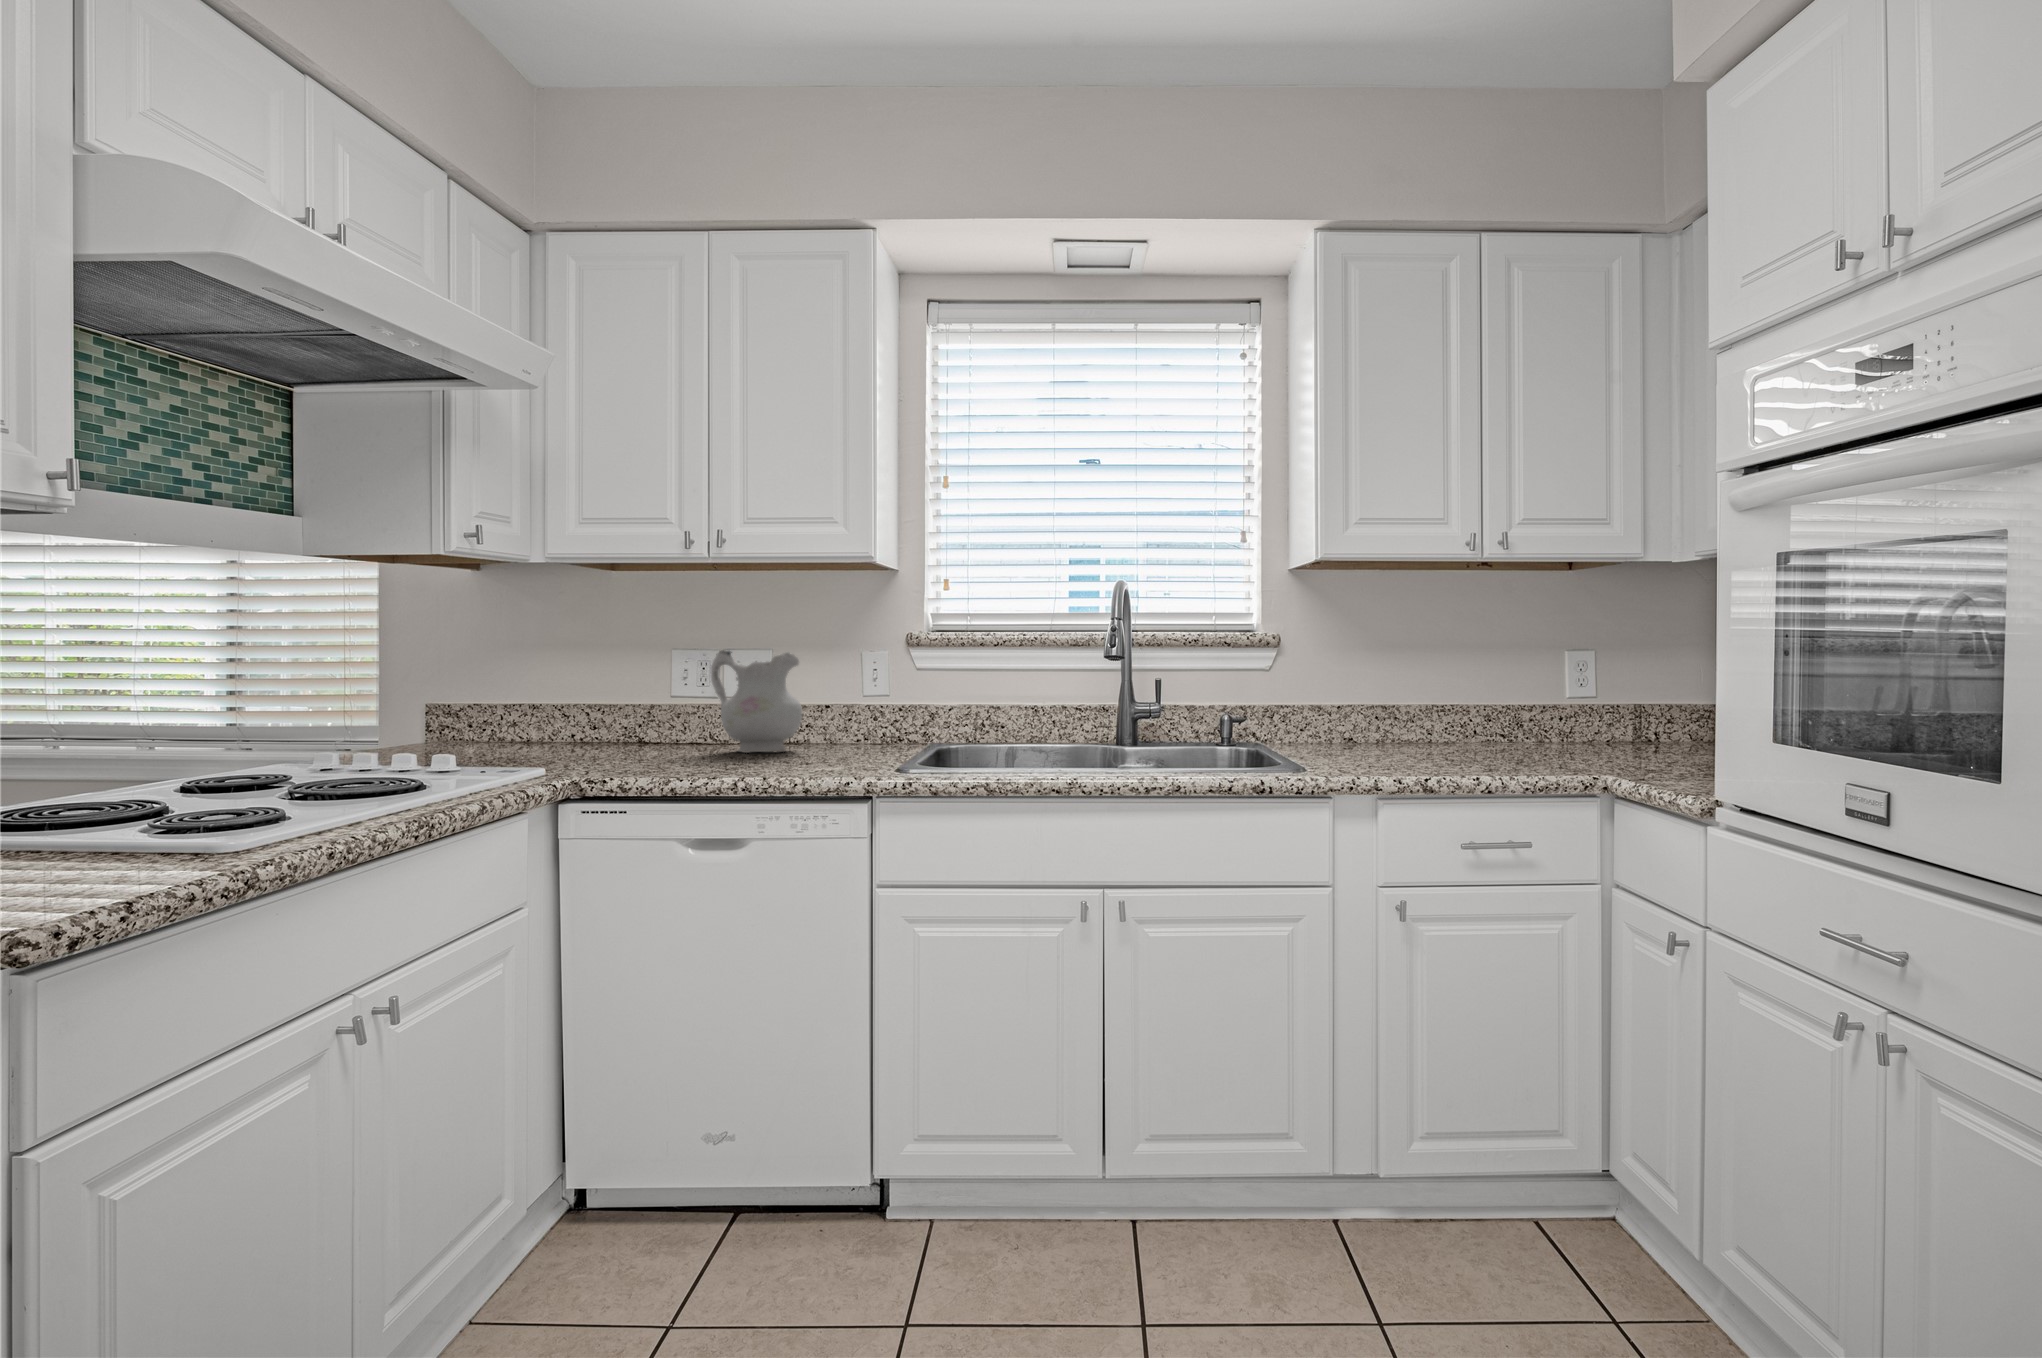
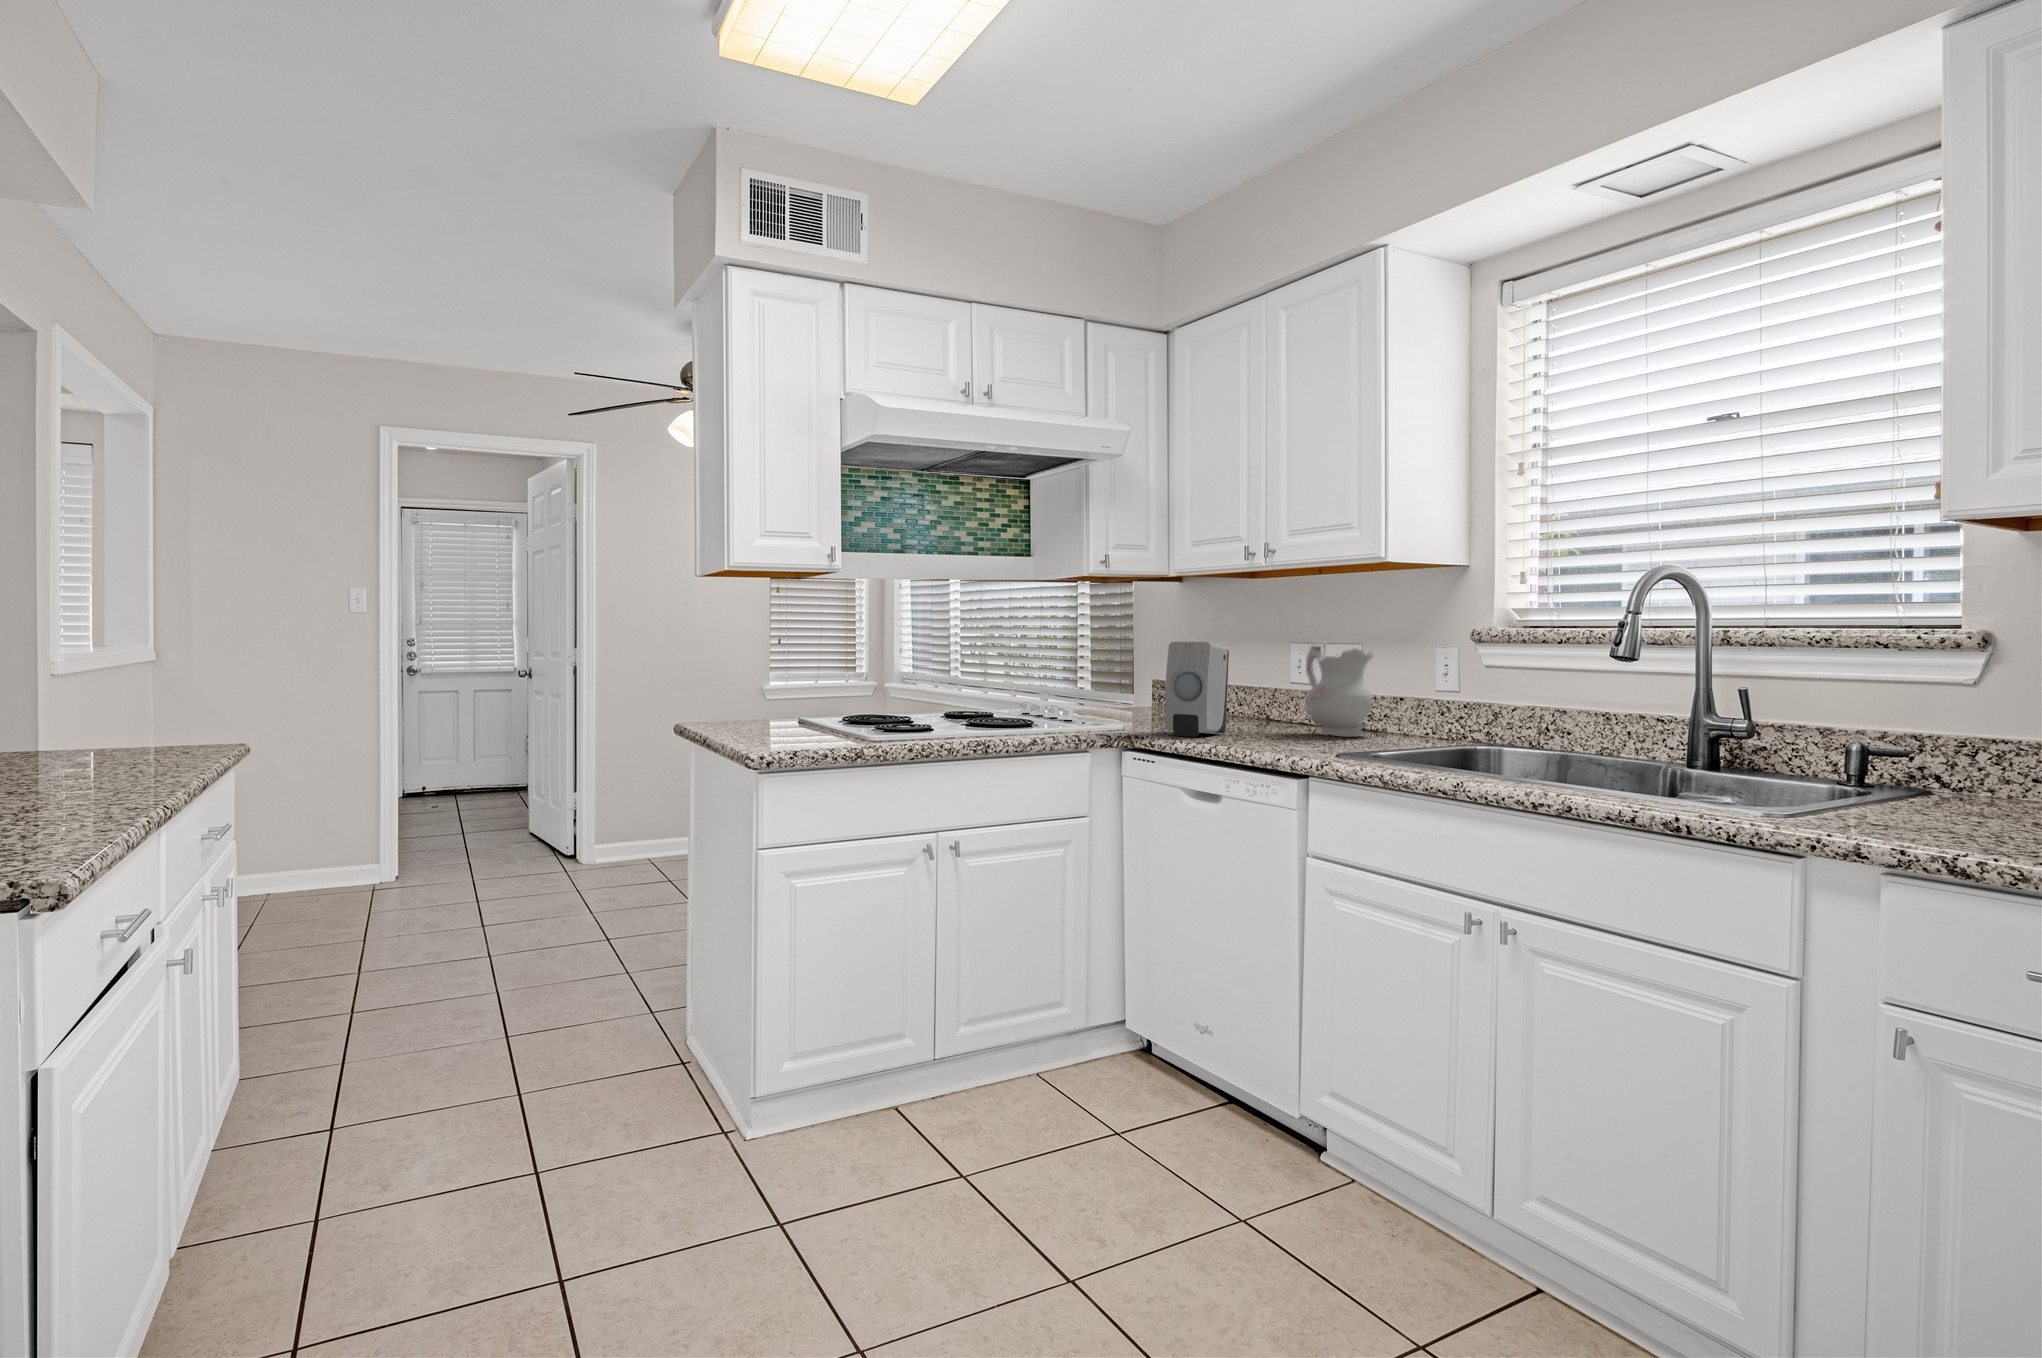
soap dispenser: none [609,649,677,771] -> present [1165,642,1229,737]

